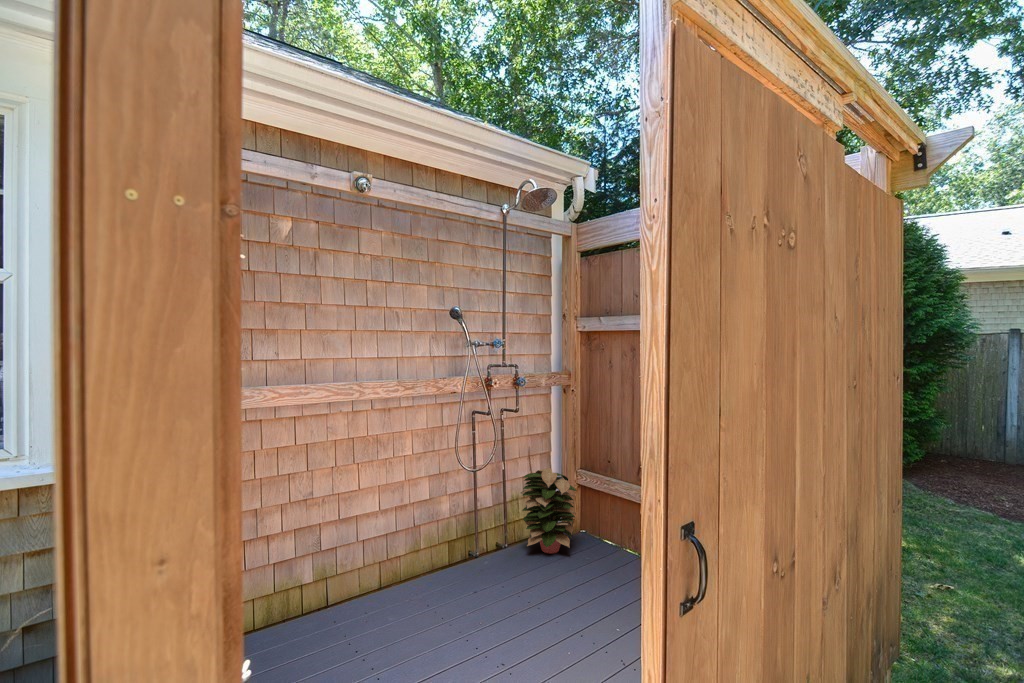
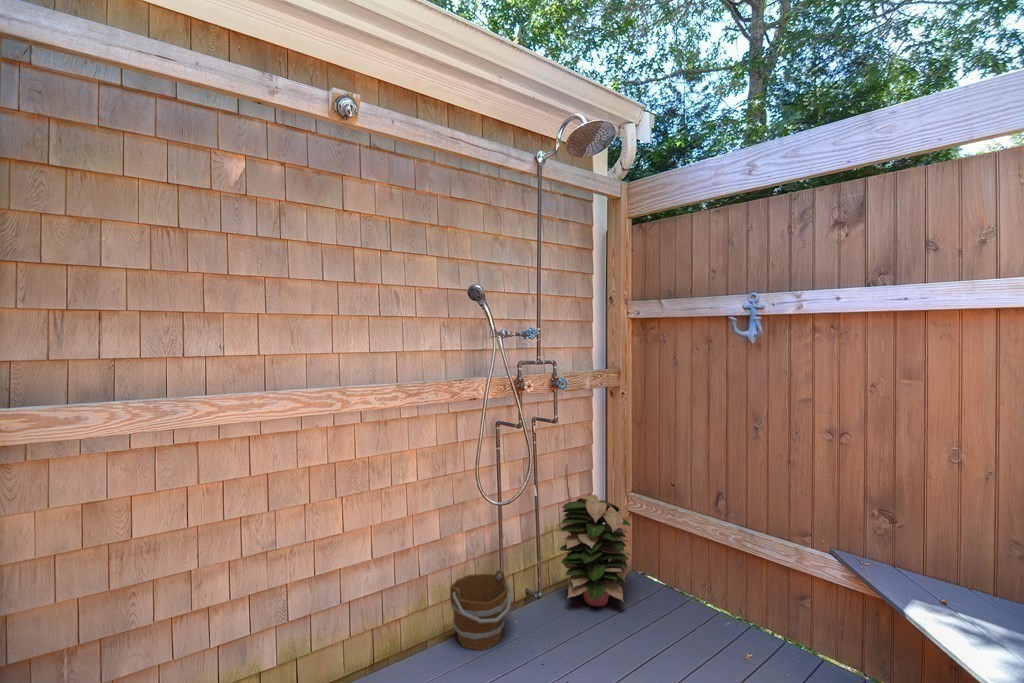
bucket: none [436,523,484,580] -> present [450,570,513,650]

